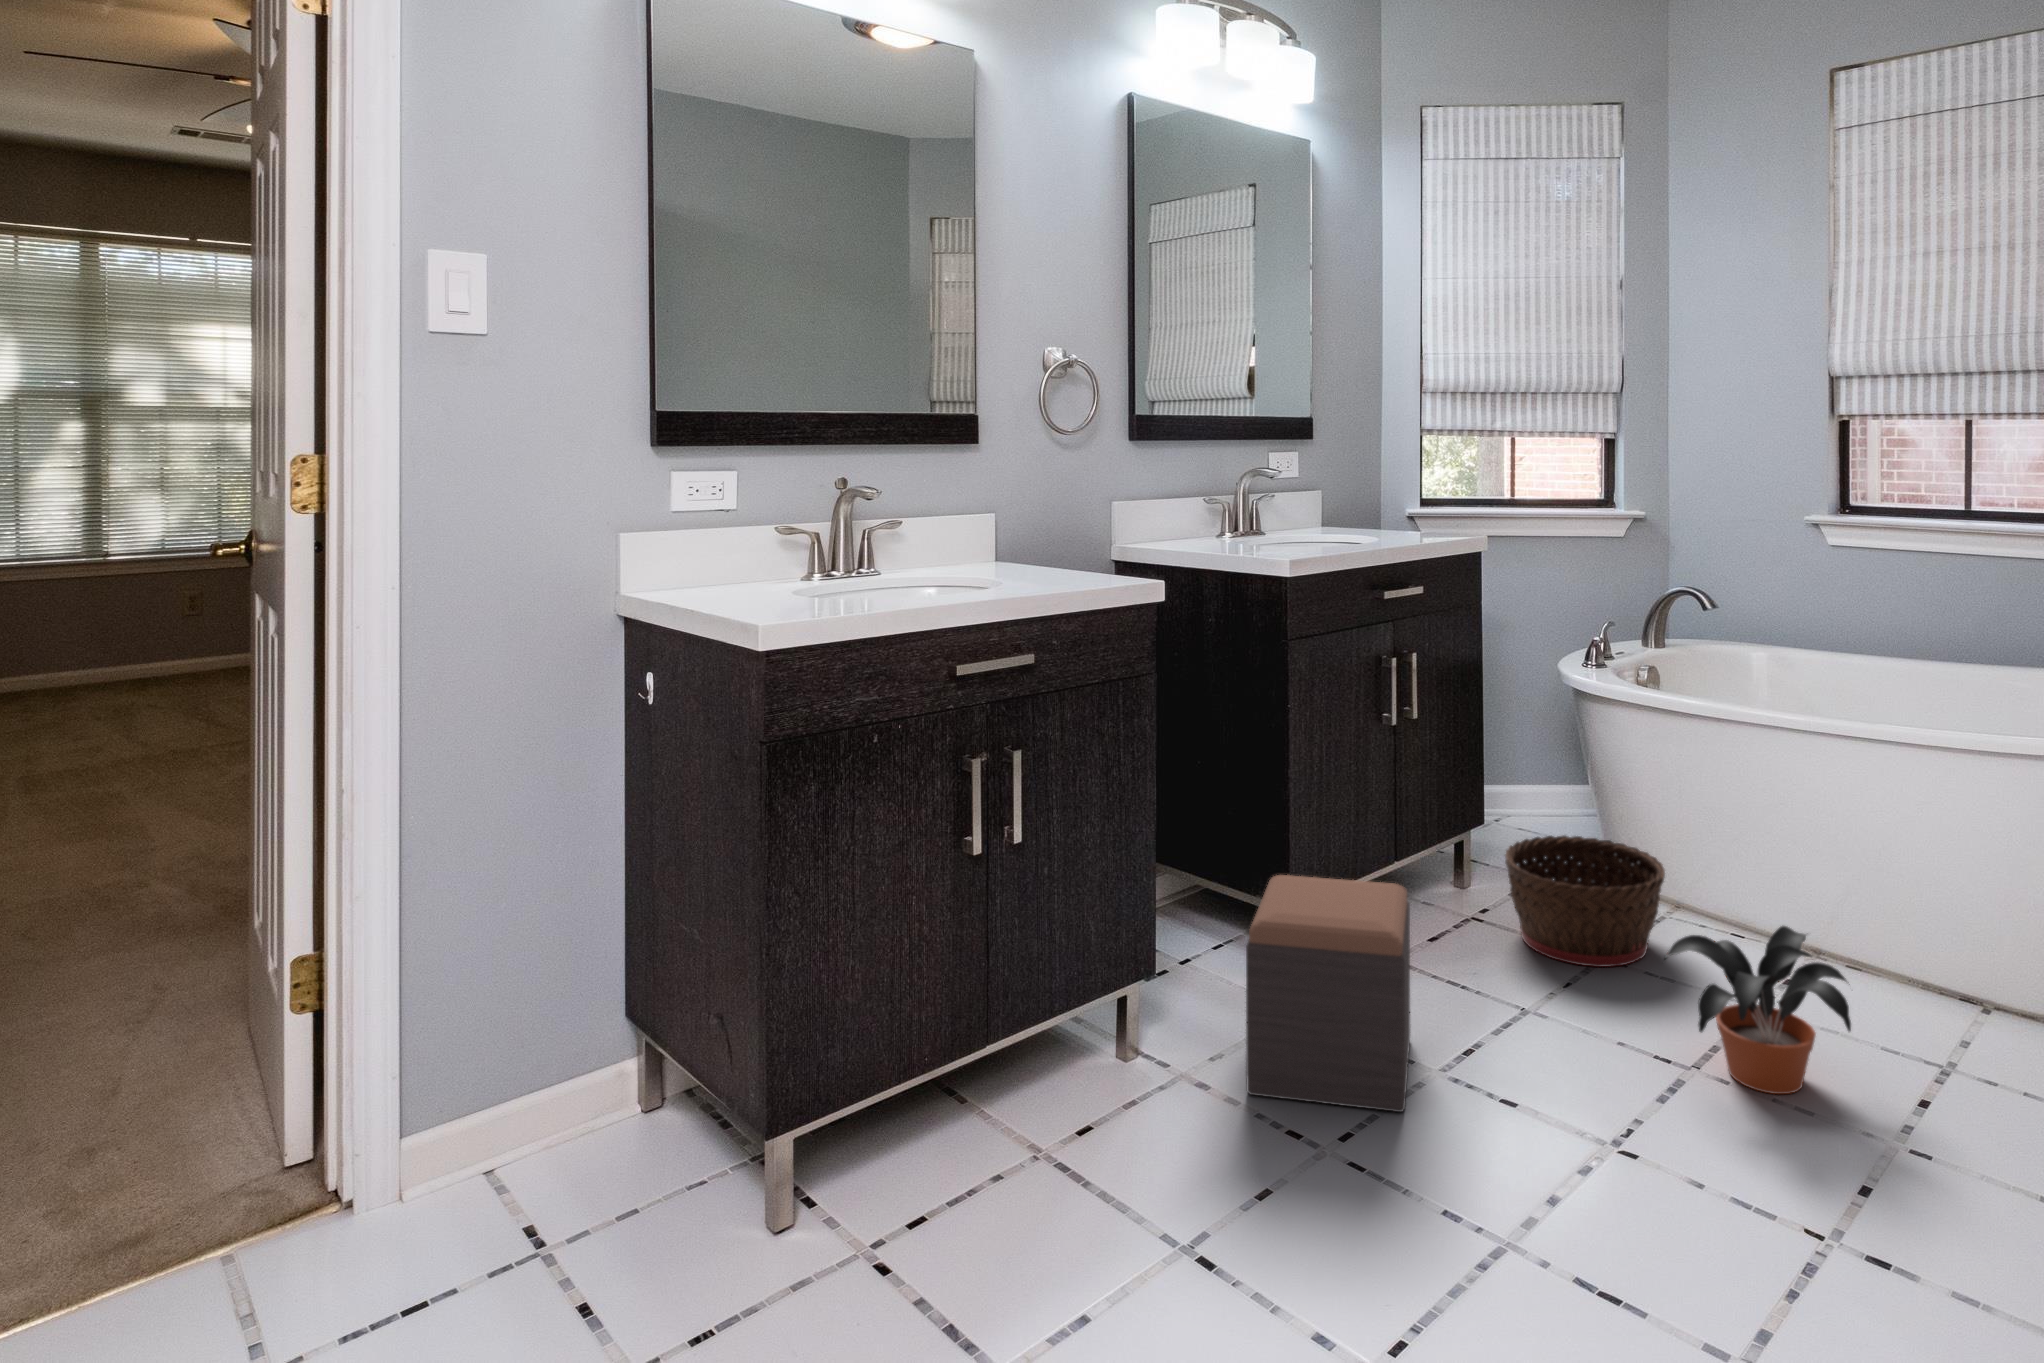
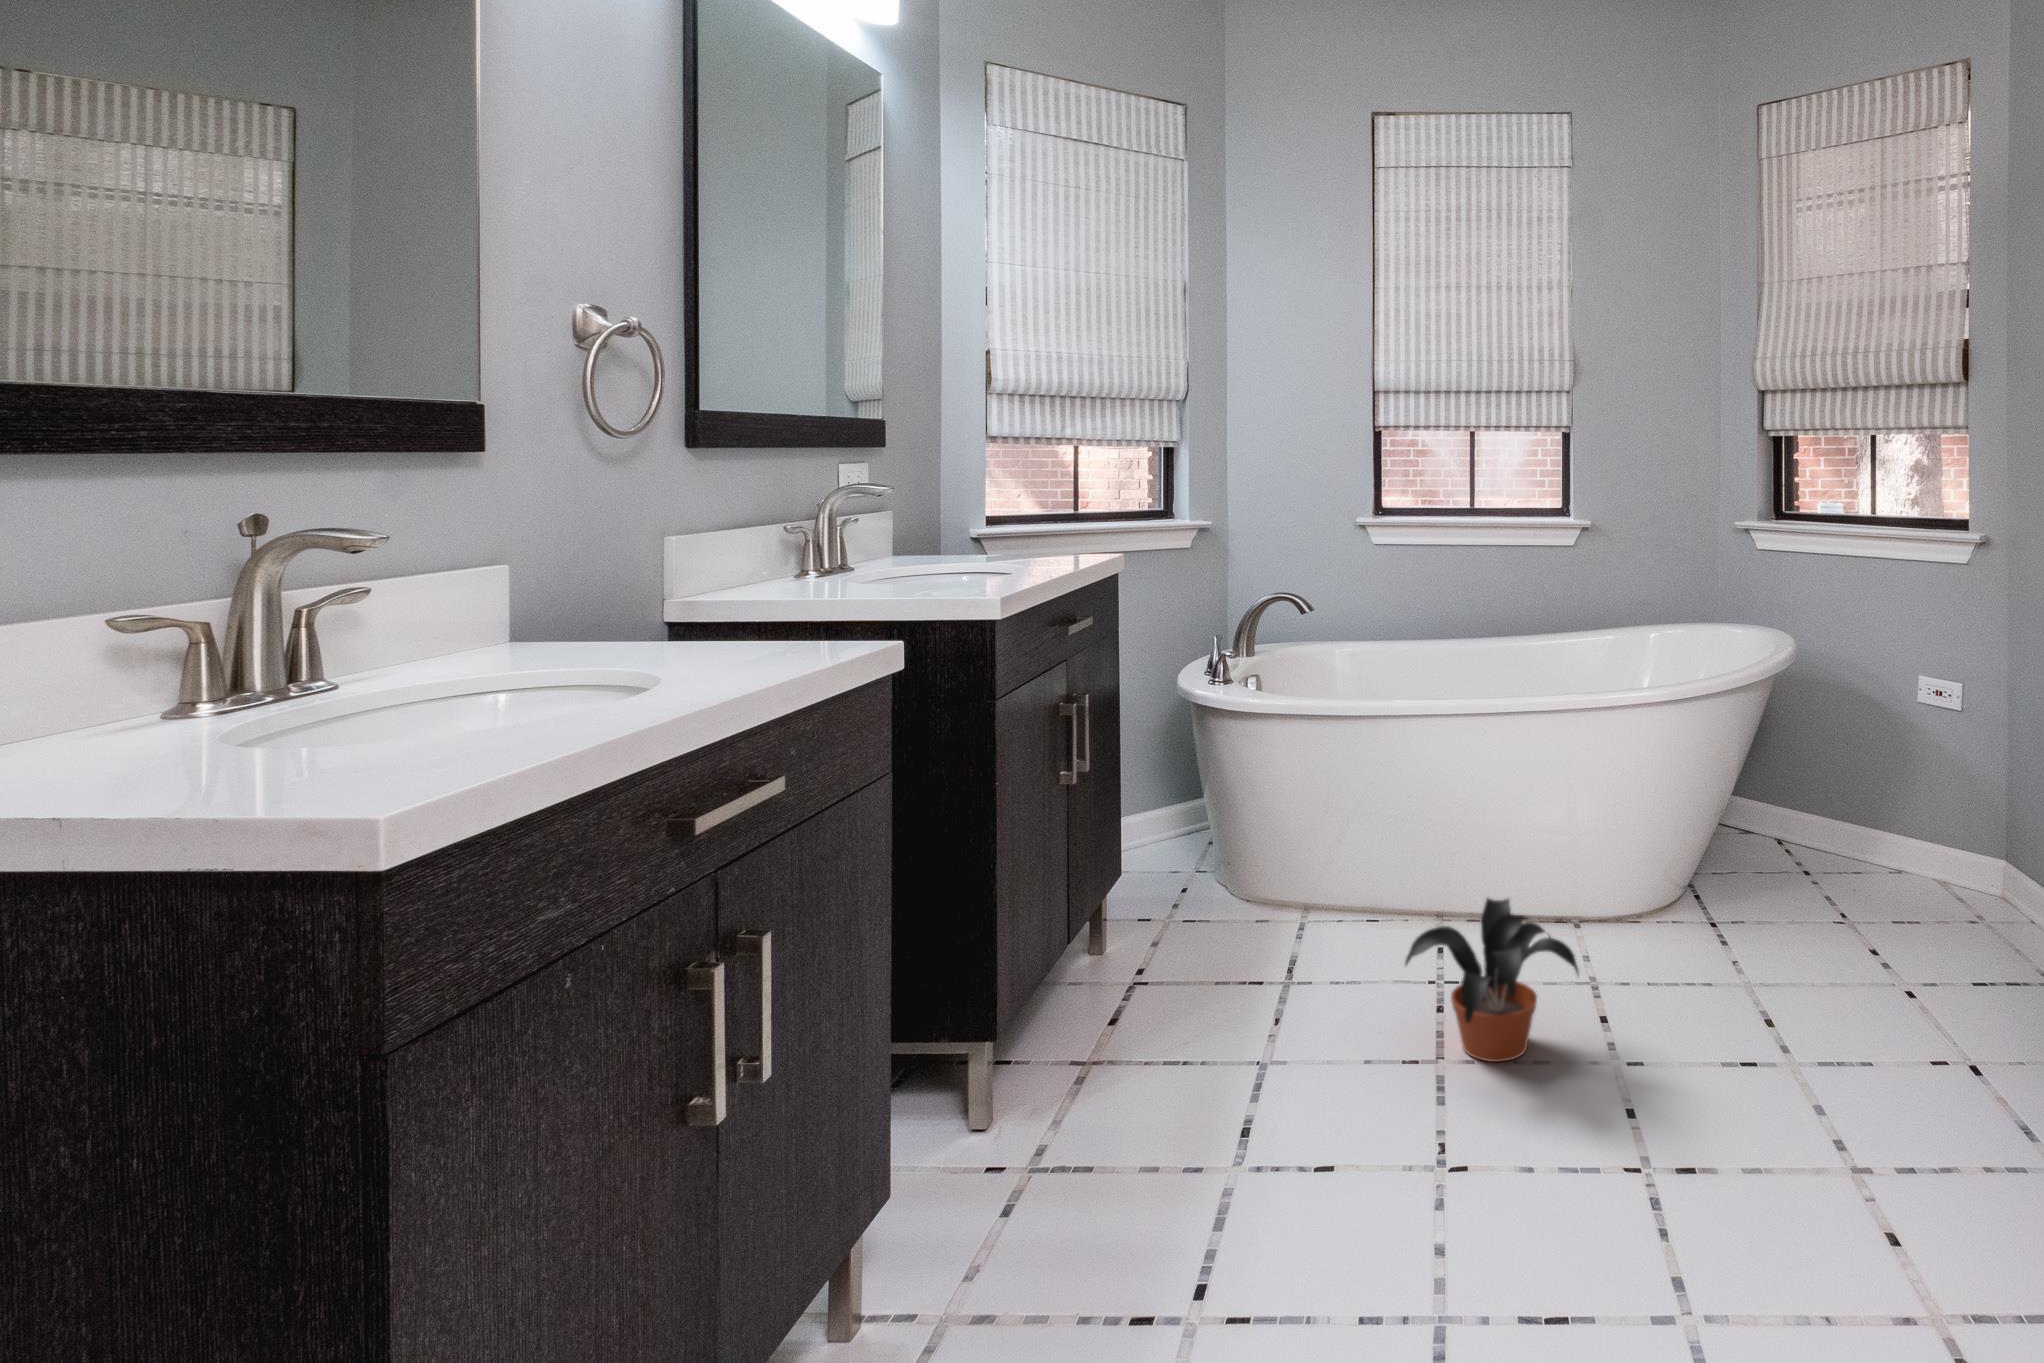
basket: present [1505,835,1665,967] -> none [1171,859,1333,999]
footstool: present [1246,875,1410,1112] -> none [1002,965,1238,1297]

